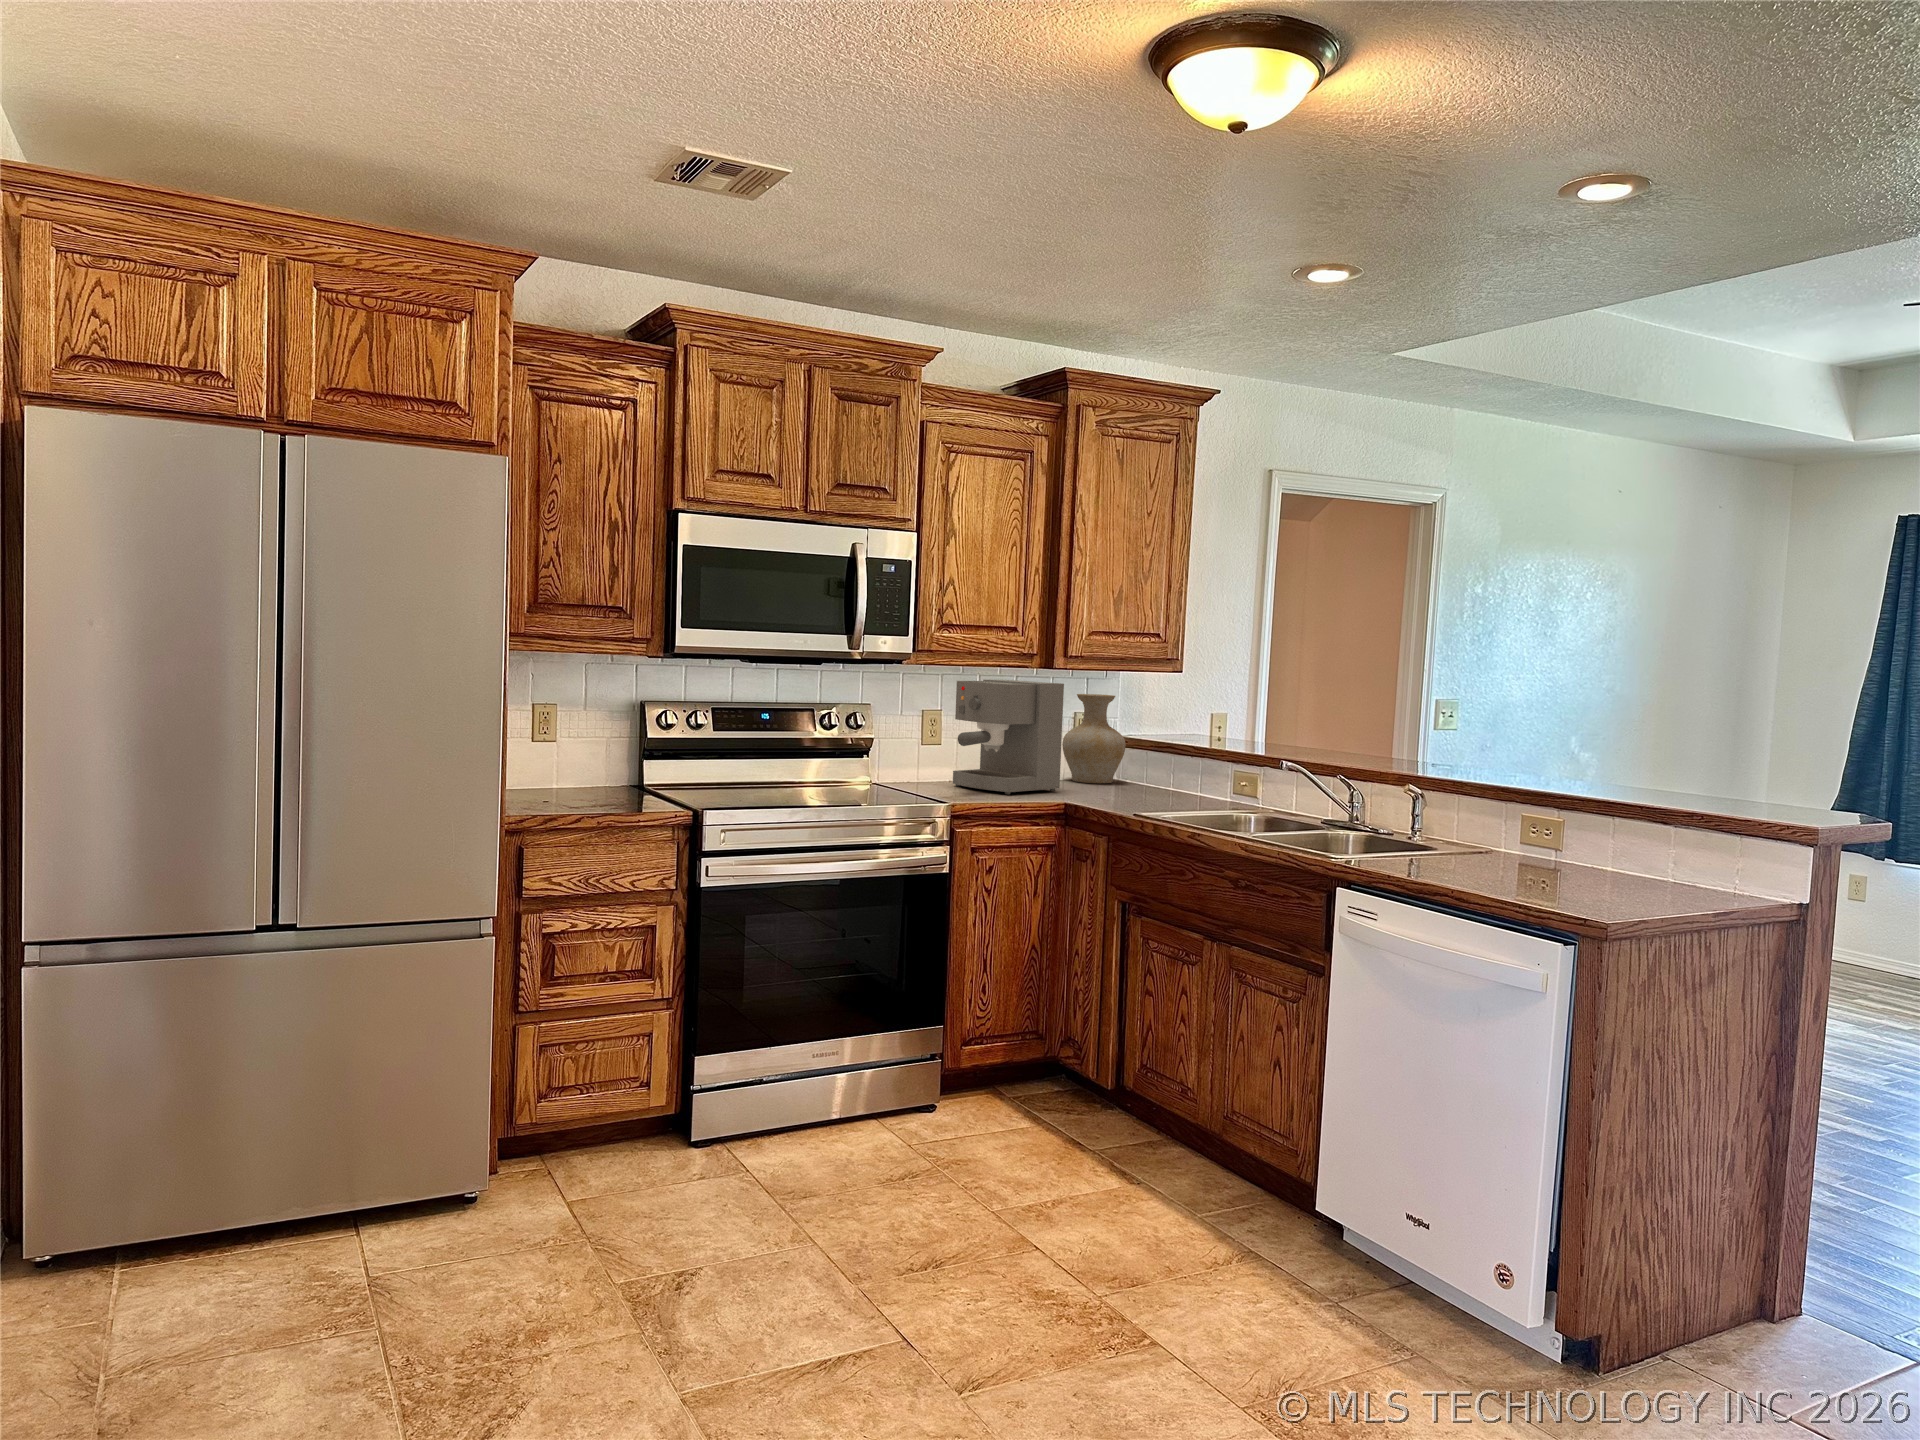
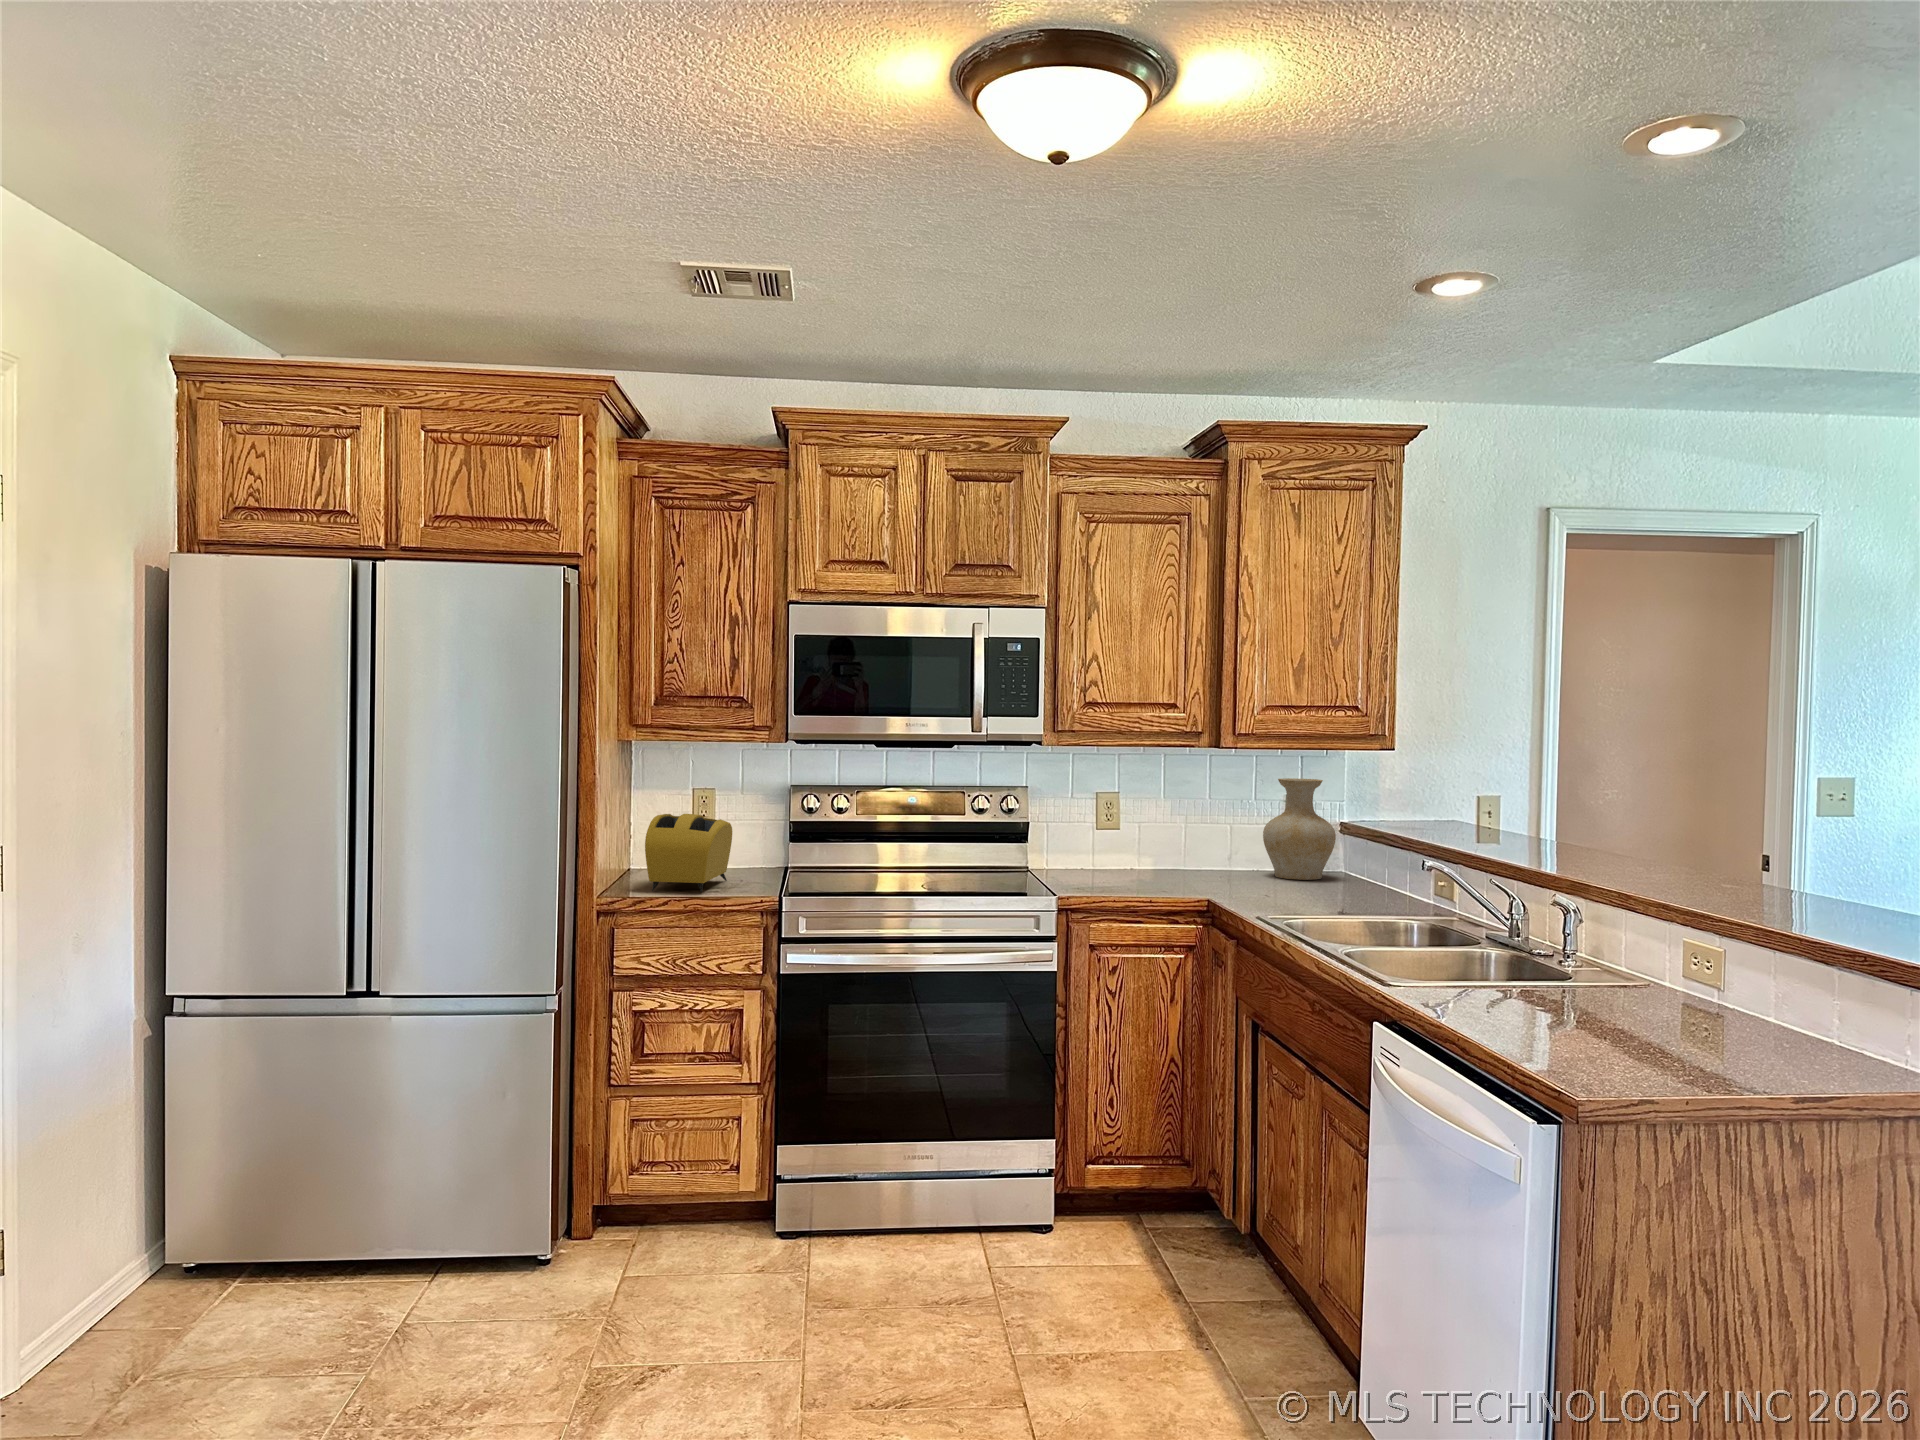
coffee maker: present [953,680,1064,794] -> none [1100,763,1231,889]
toaster: none [542,728,621,809] -> present [645,814,732,892]

